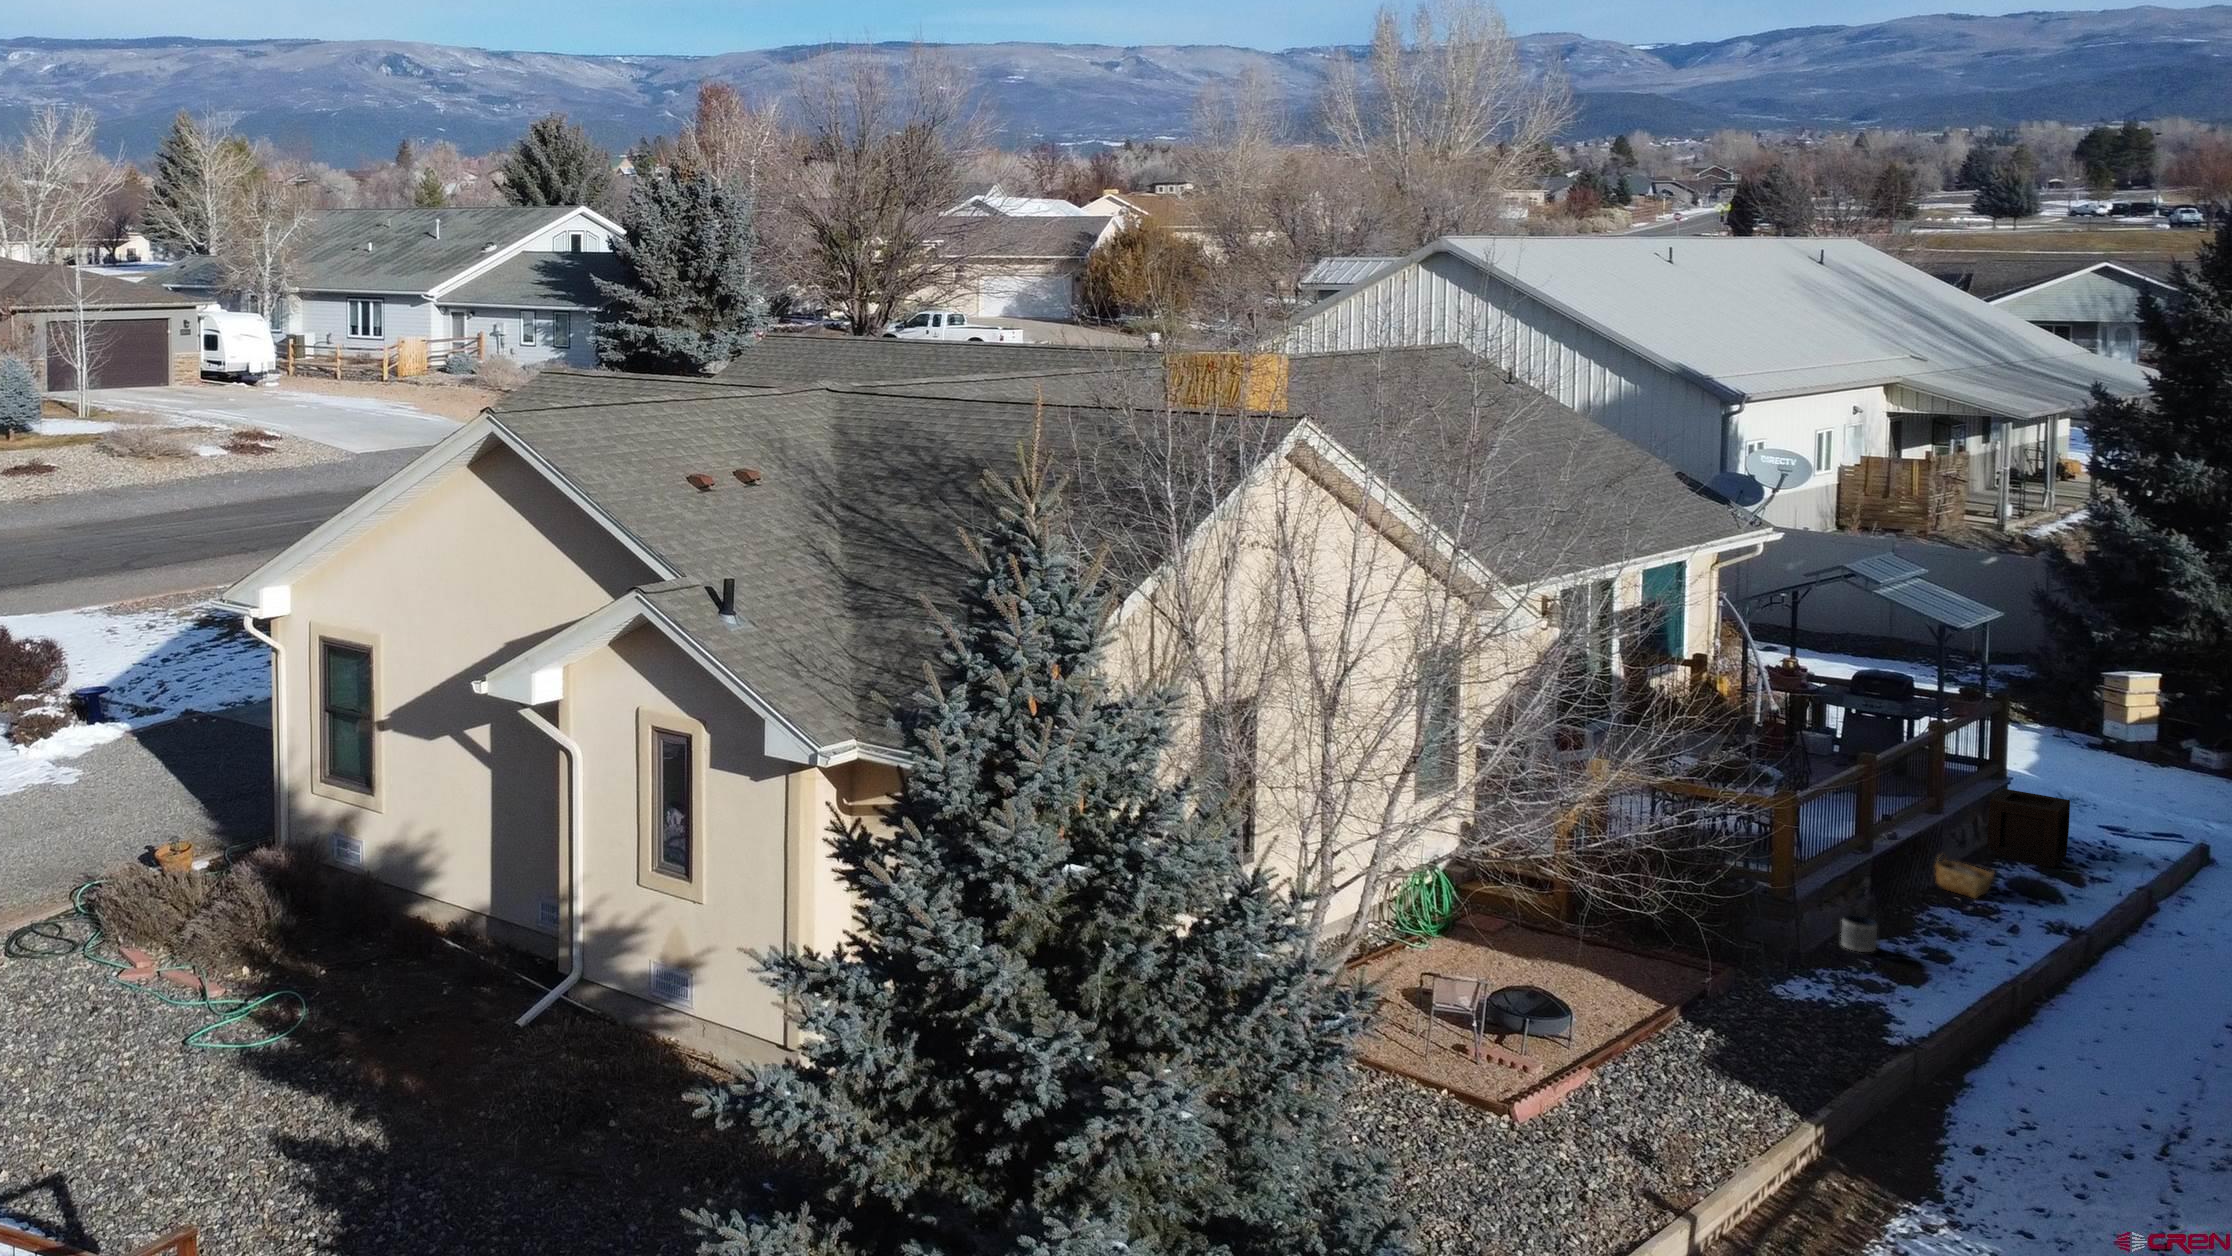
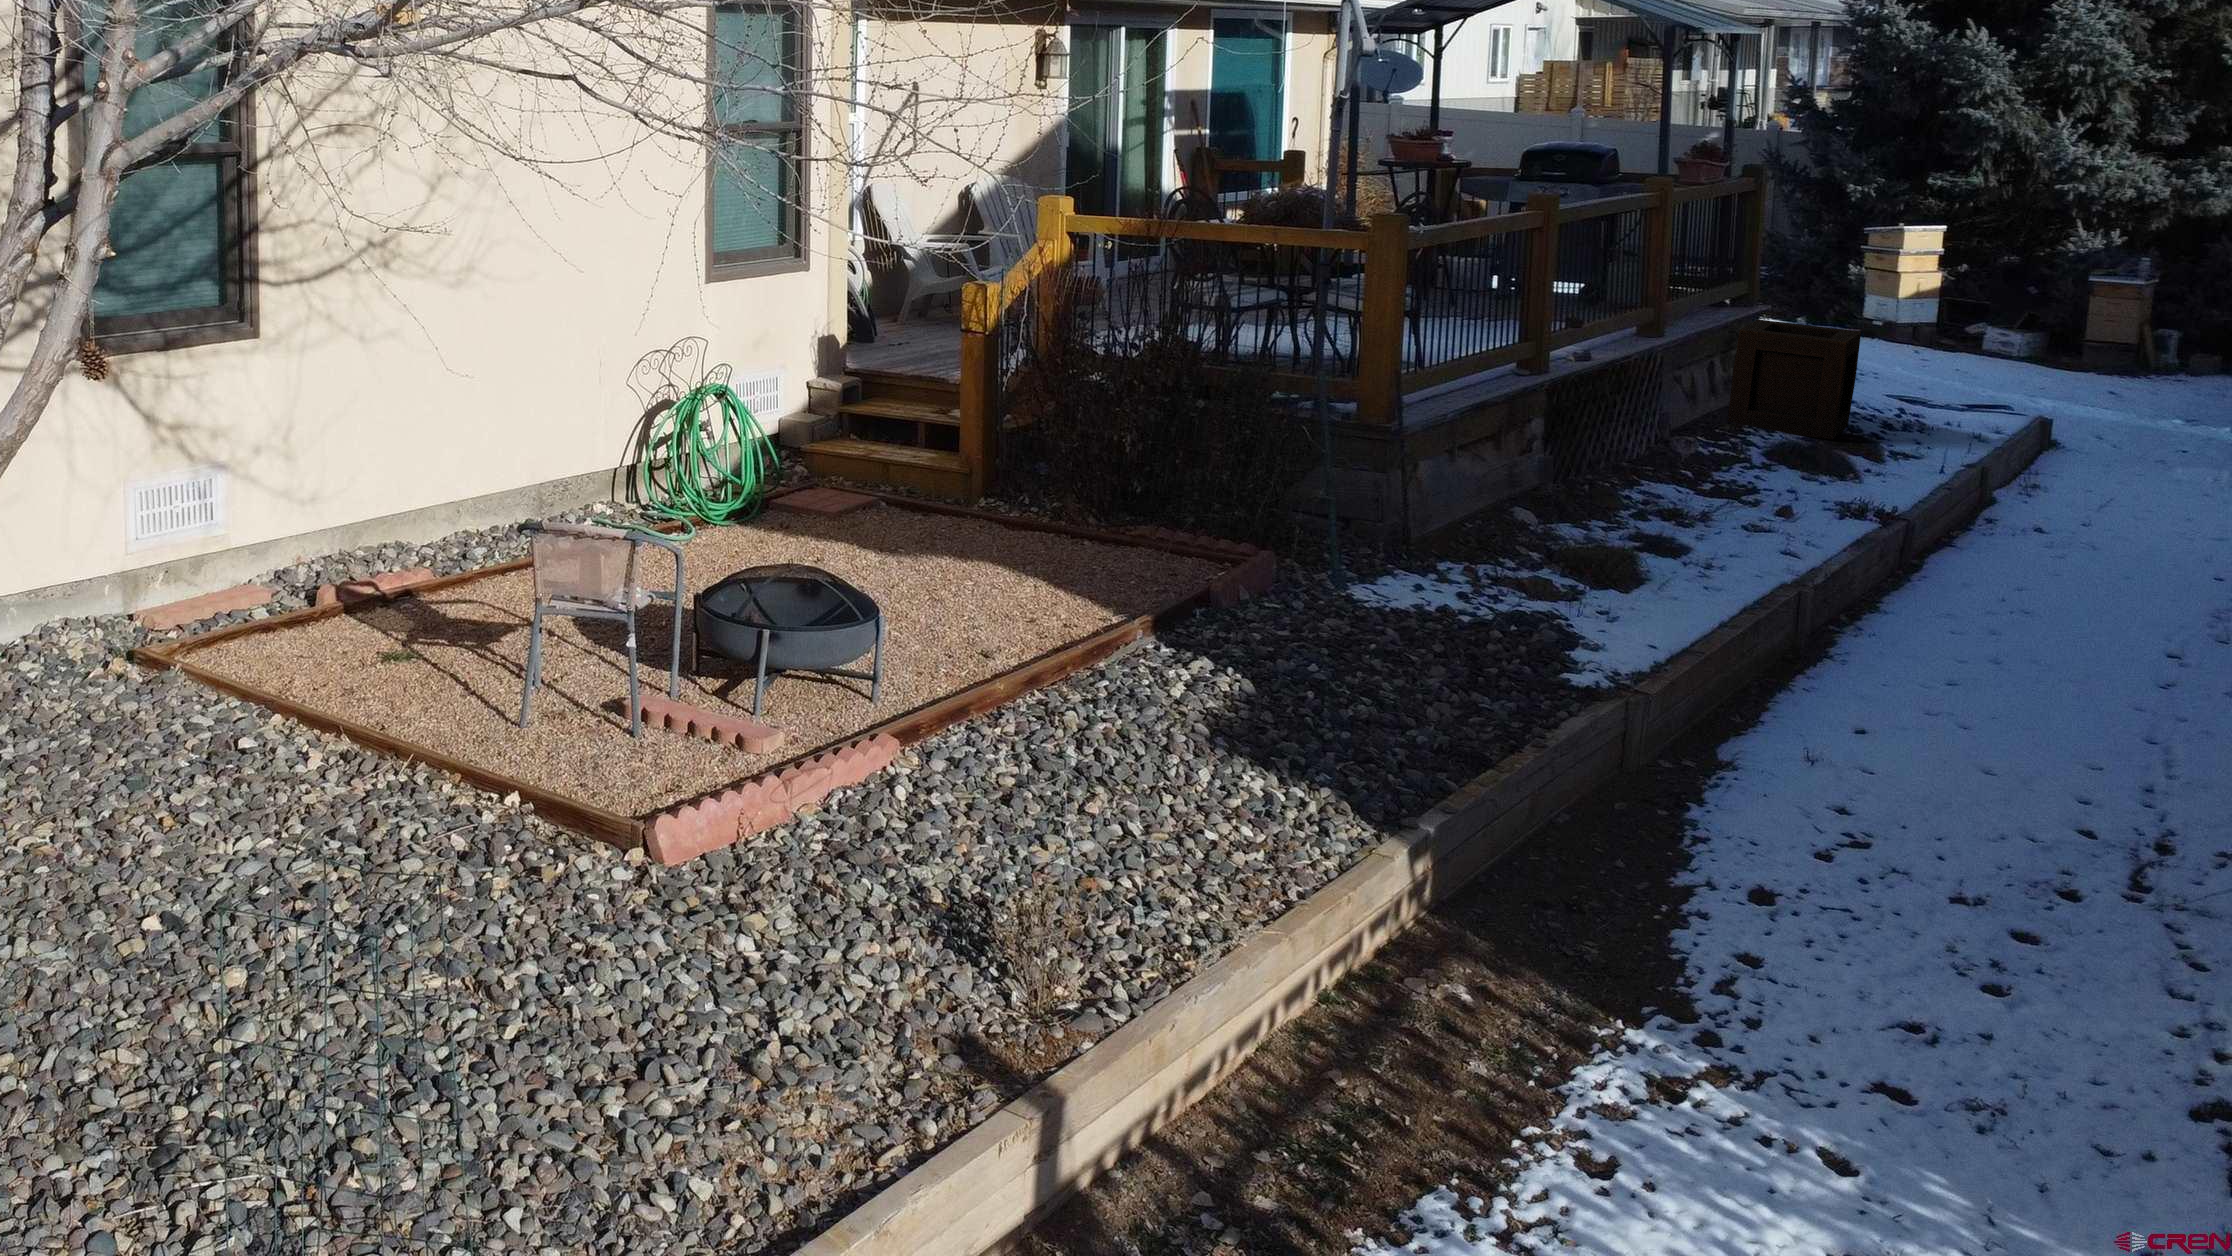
woven basket: present [1935,859,1994,898] -> none [1651,399,1752,474]
planter: present [1841,915,1877,952] -> none [1490,476,1558,541]

